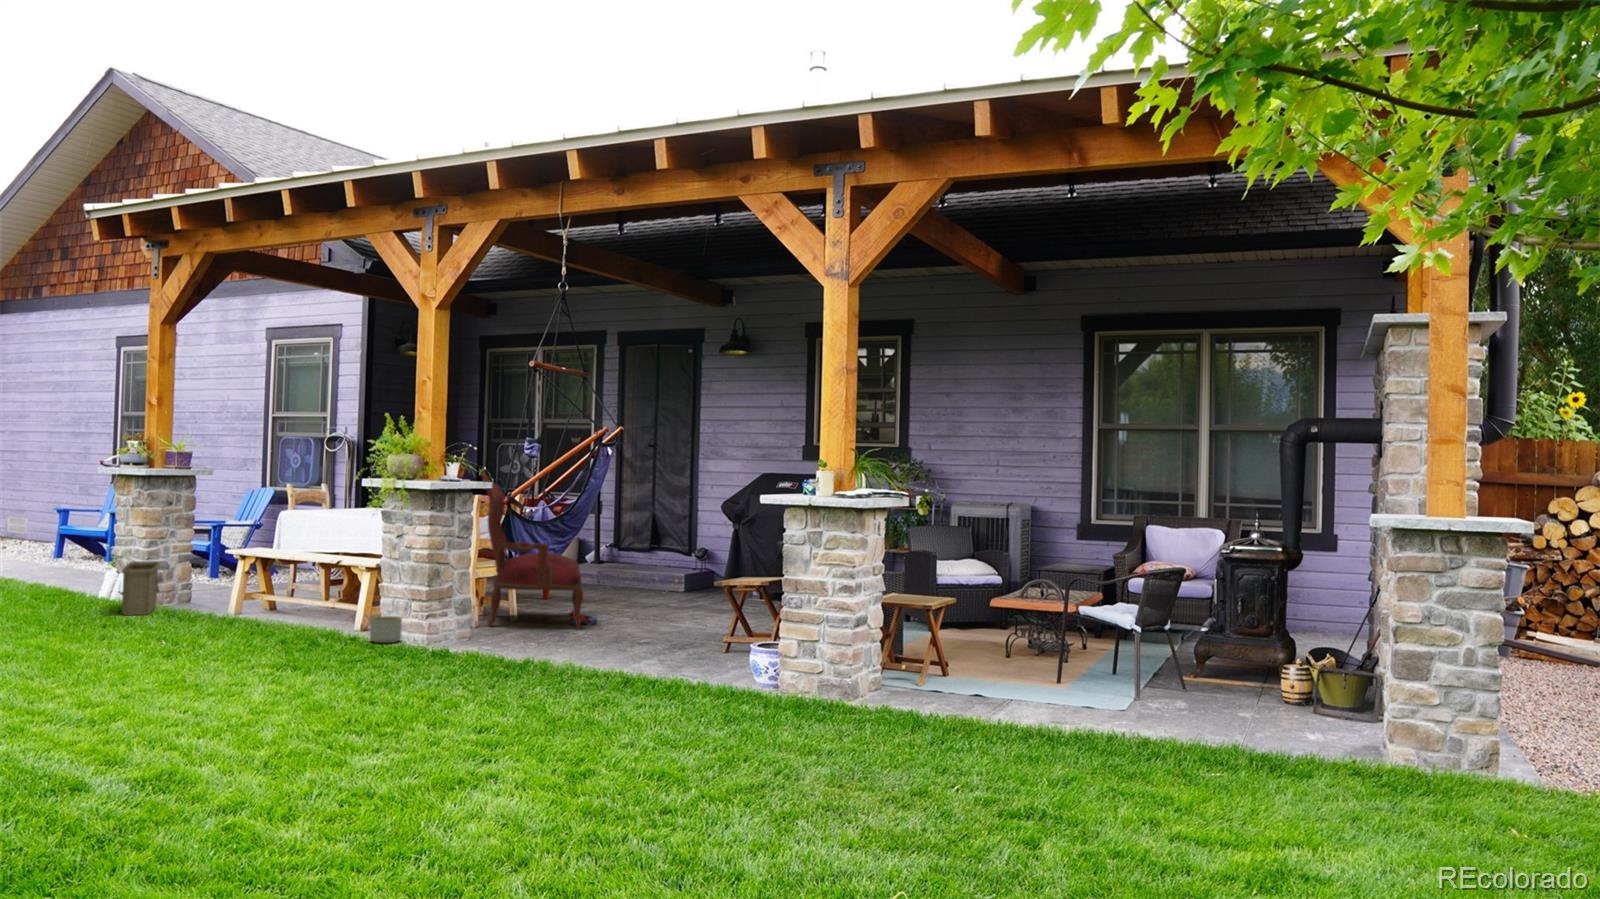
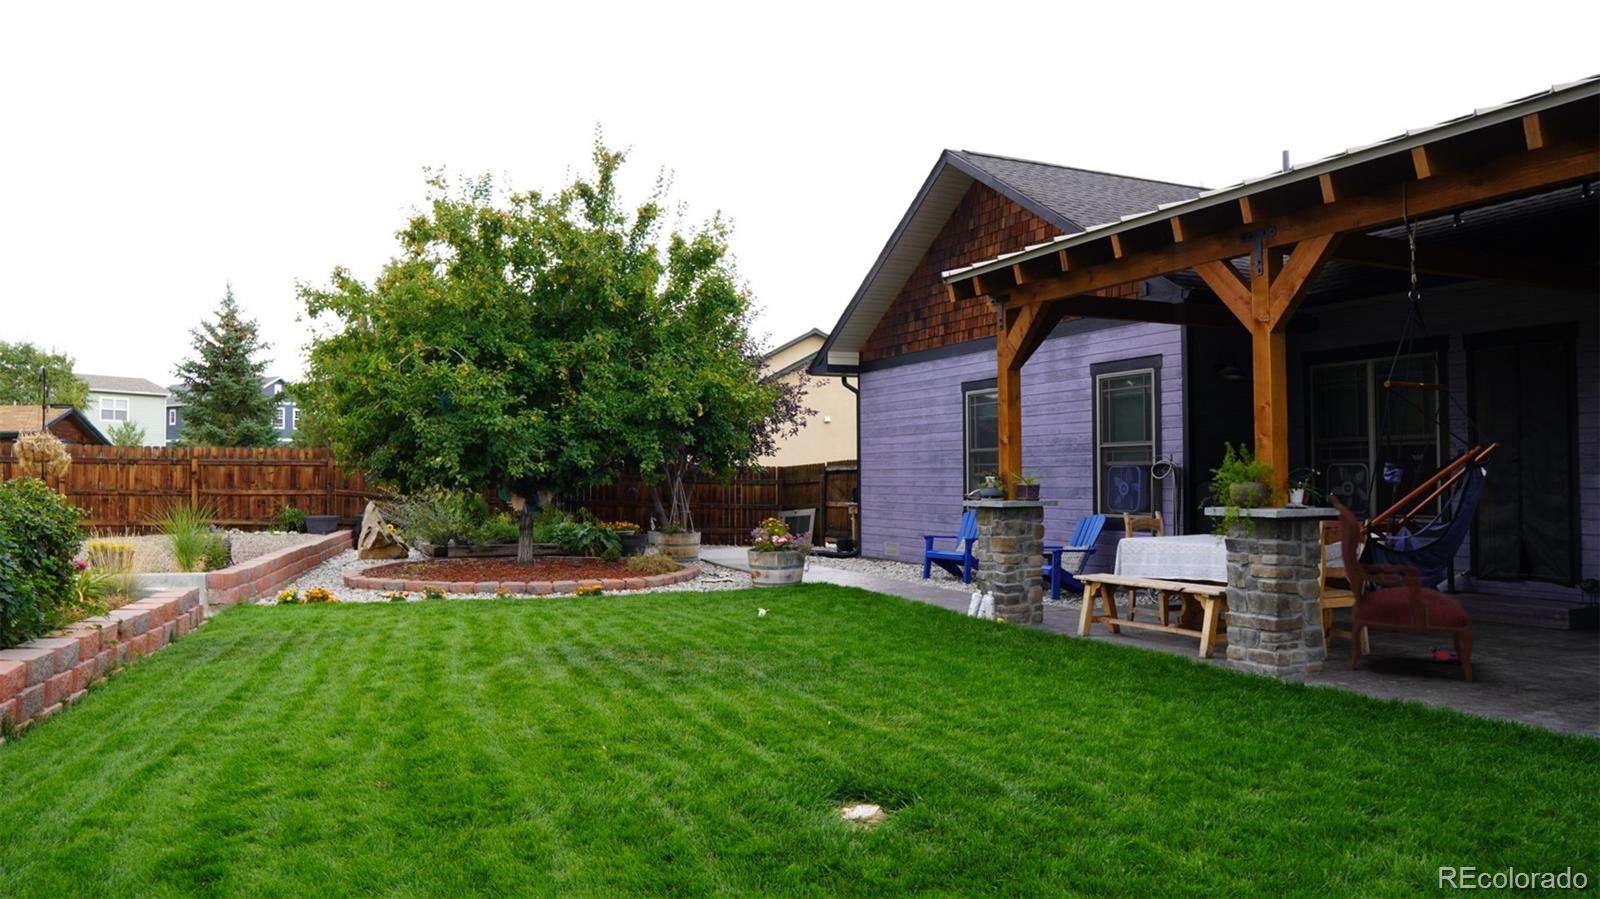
basket: present [120,561,159,615] -> none [987,583,1019,632]
planter: present [370,616,402,643] -> none [1219,650,1253,680]

